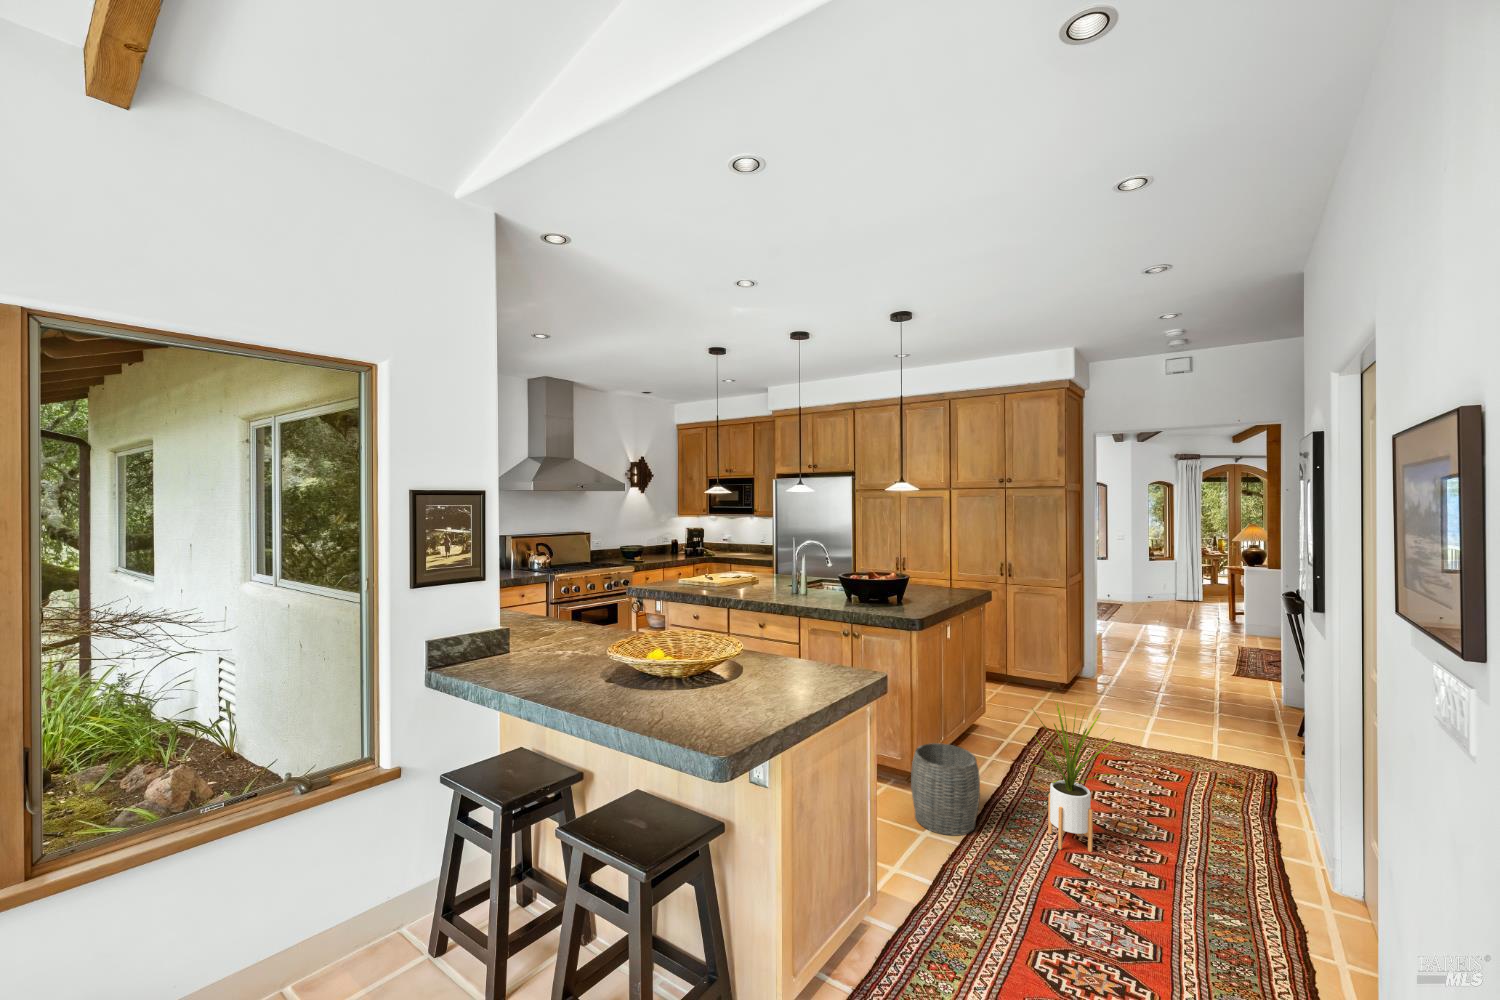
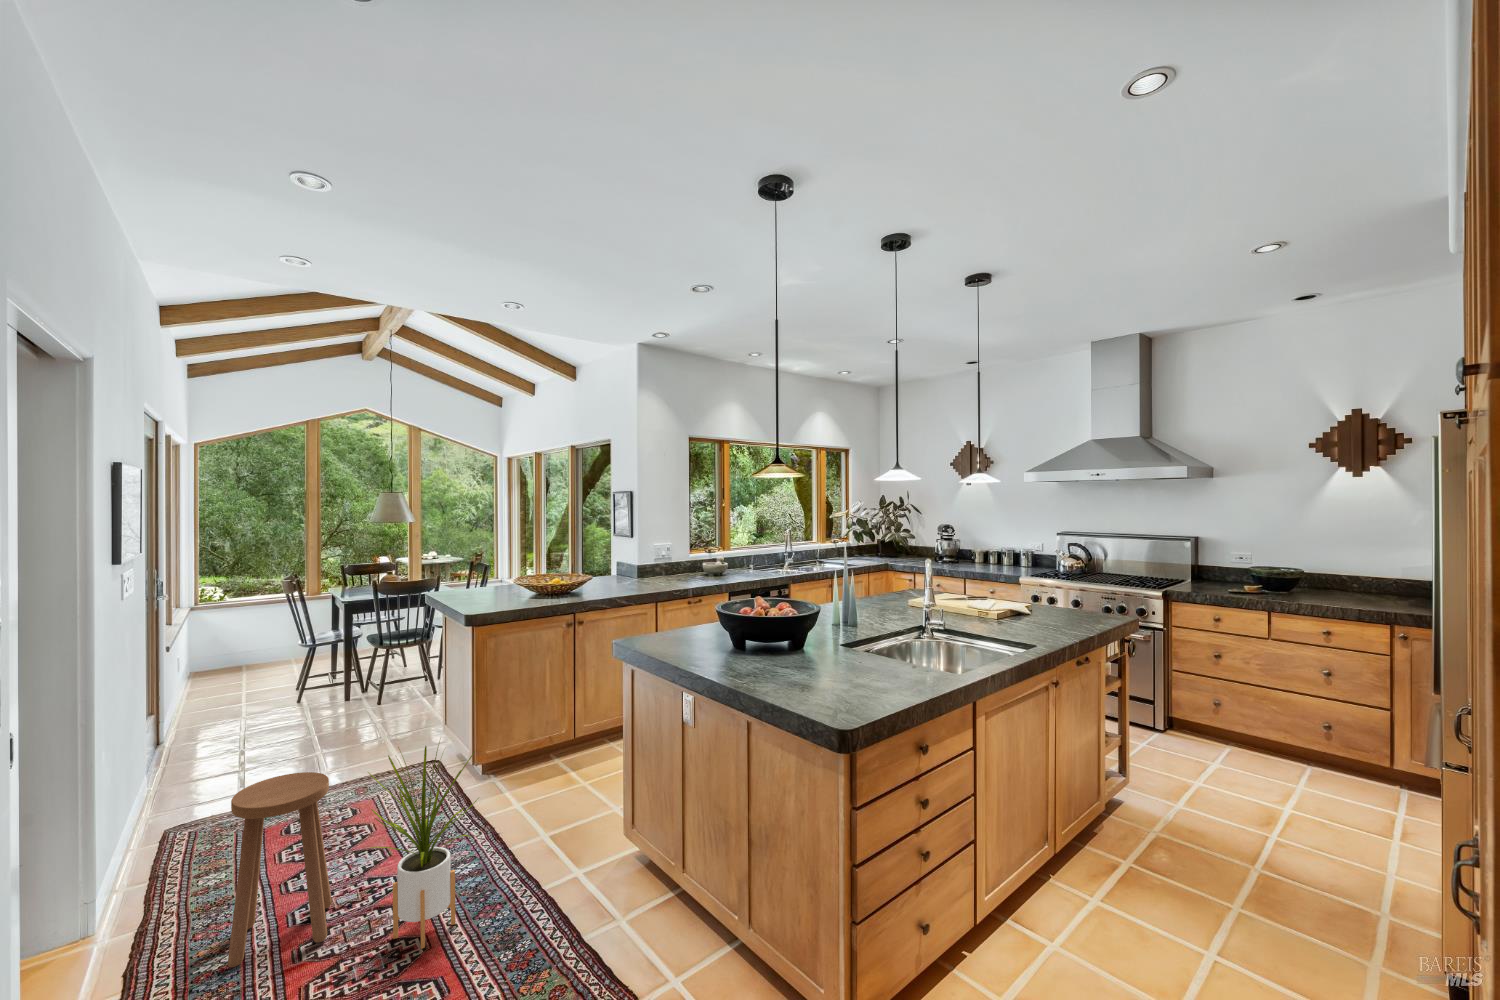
woven basket: present [911,743,980,836] -> none [515,768,595,880]
stool: none [1121,763,1217,939] -> present [228,772,332,967]

